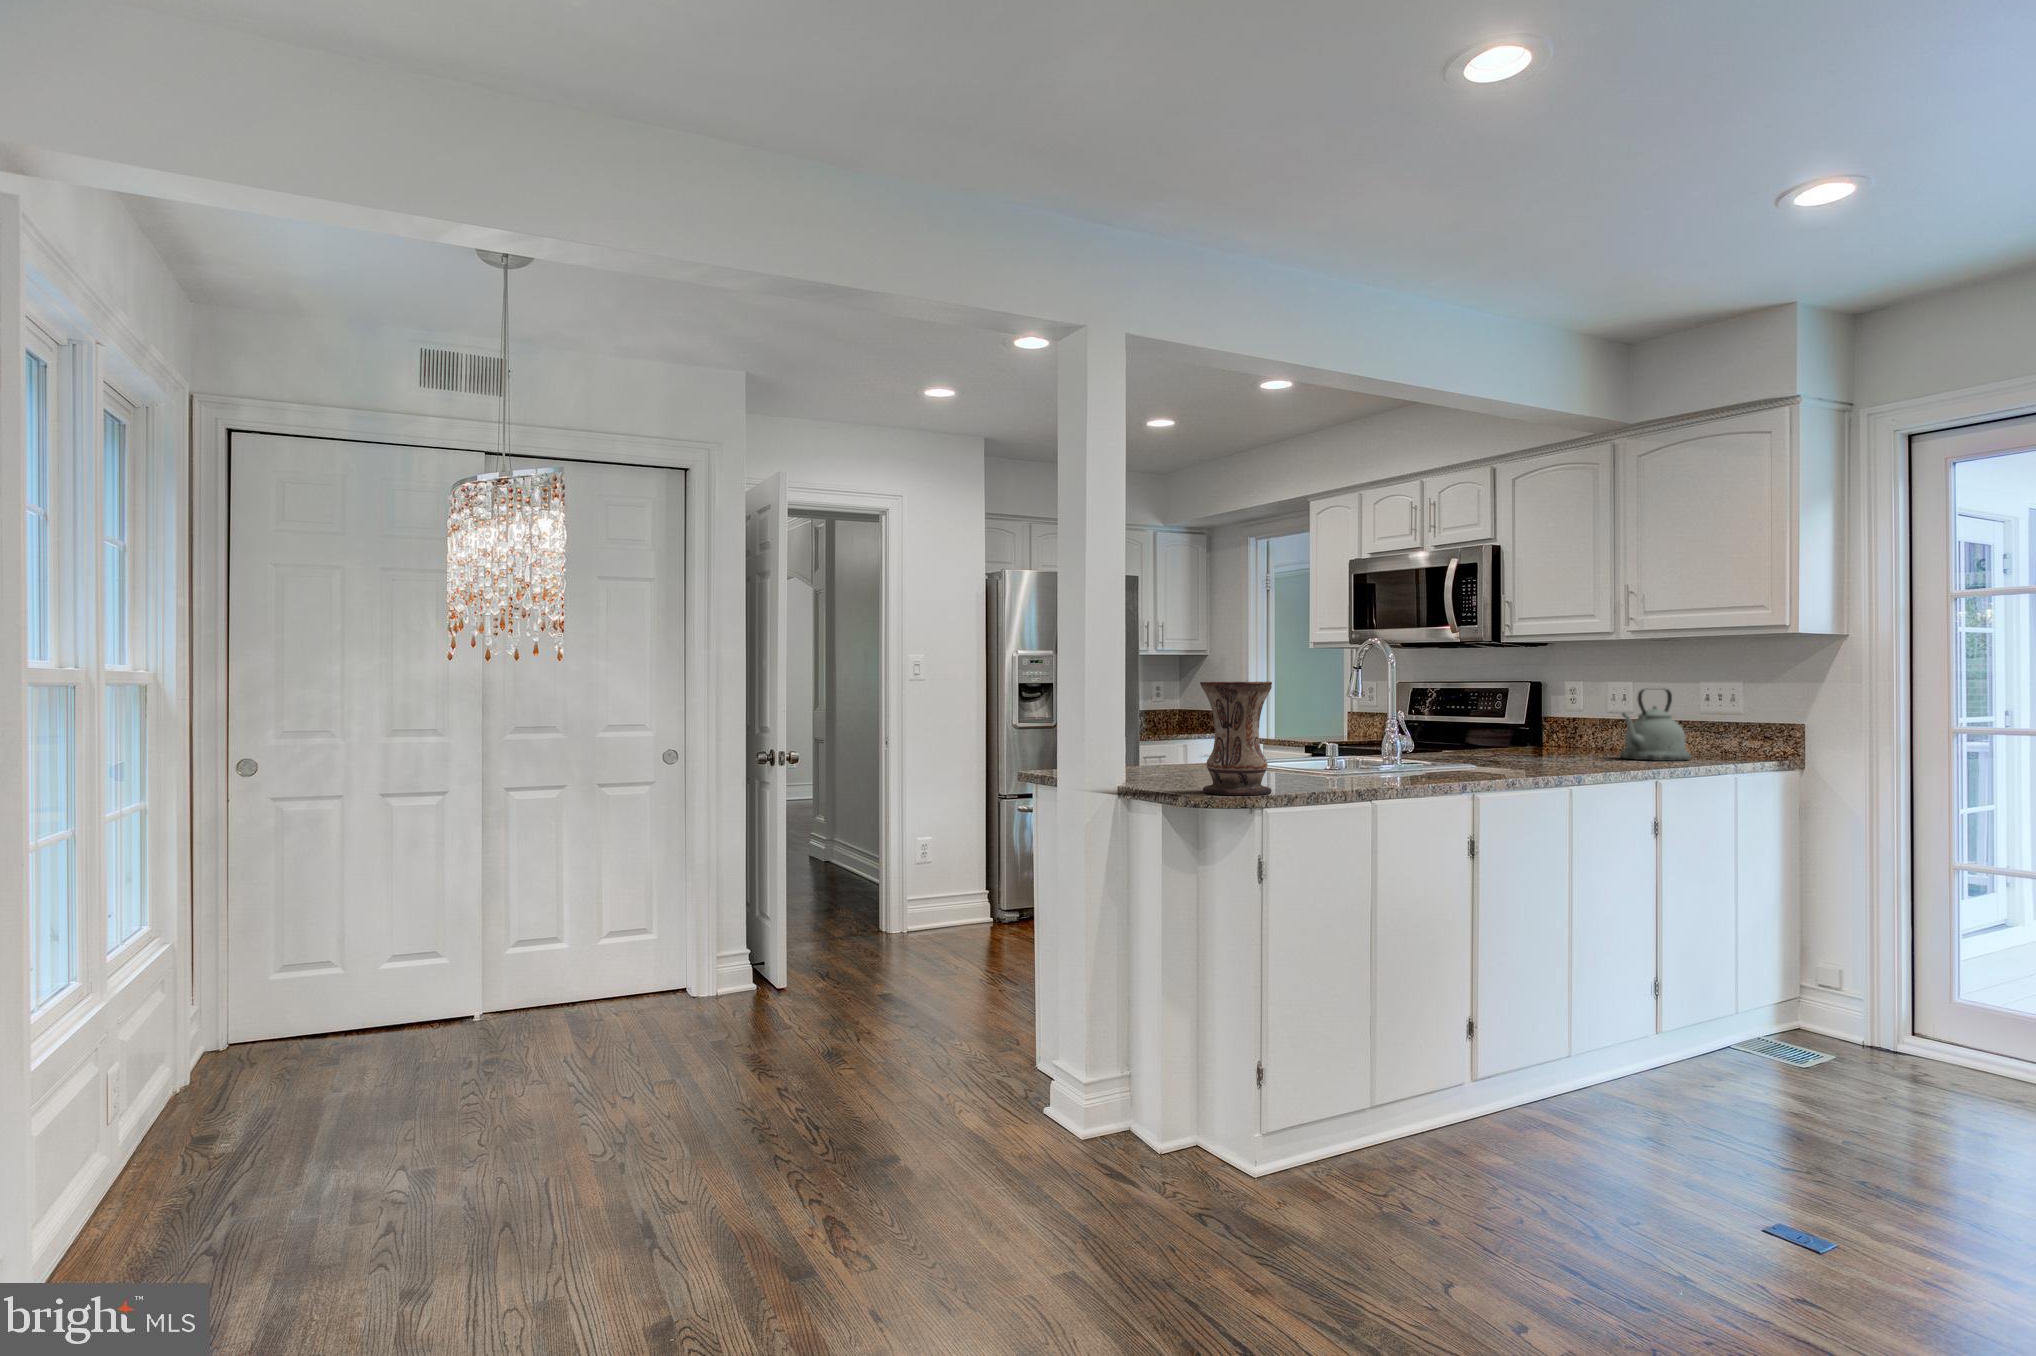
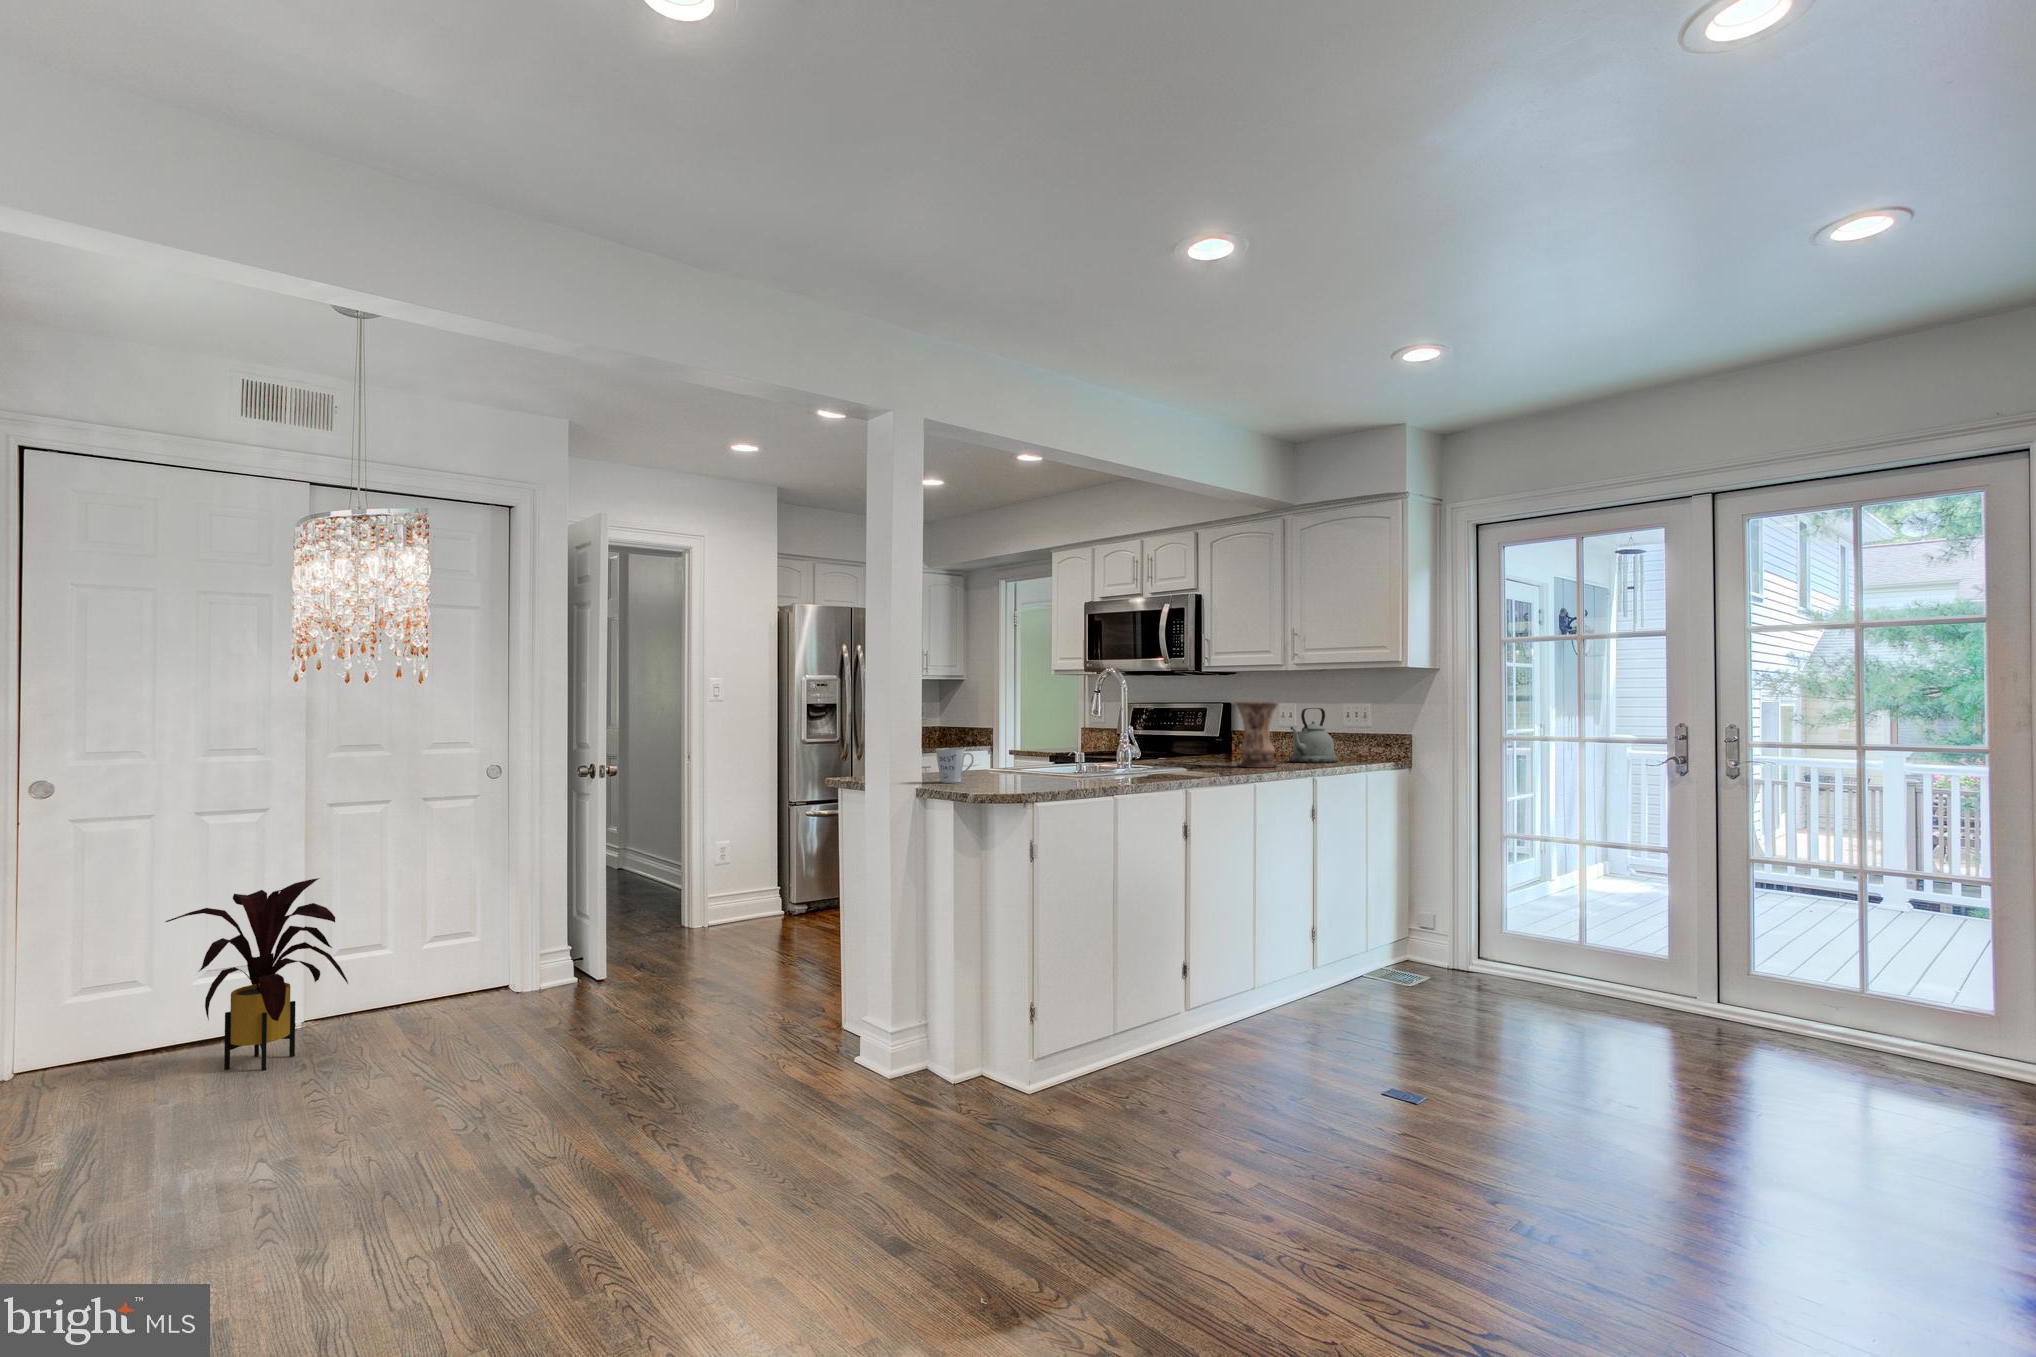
vase: present [1200,682,1272,796] -> present [1236,702,1277,768]
mug: none [1145,736,1191,778] -> present [936,748,974,783]
house plant: none [348,865,518,1064] -> present [166,878,348,1070]

